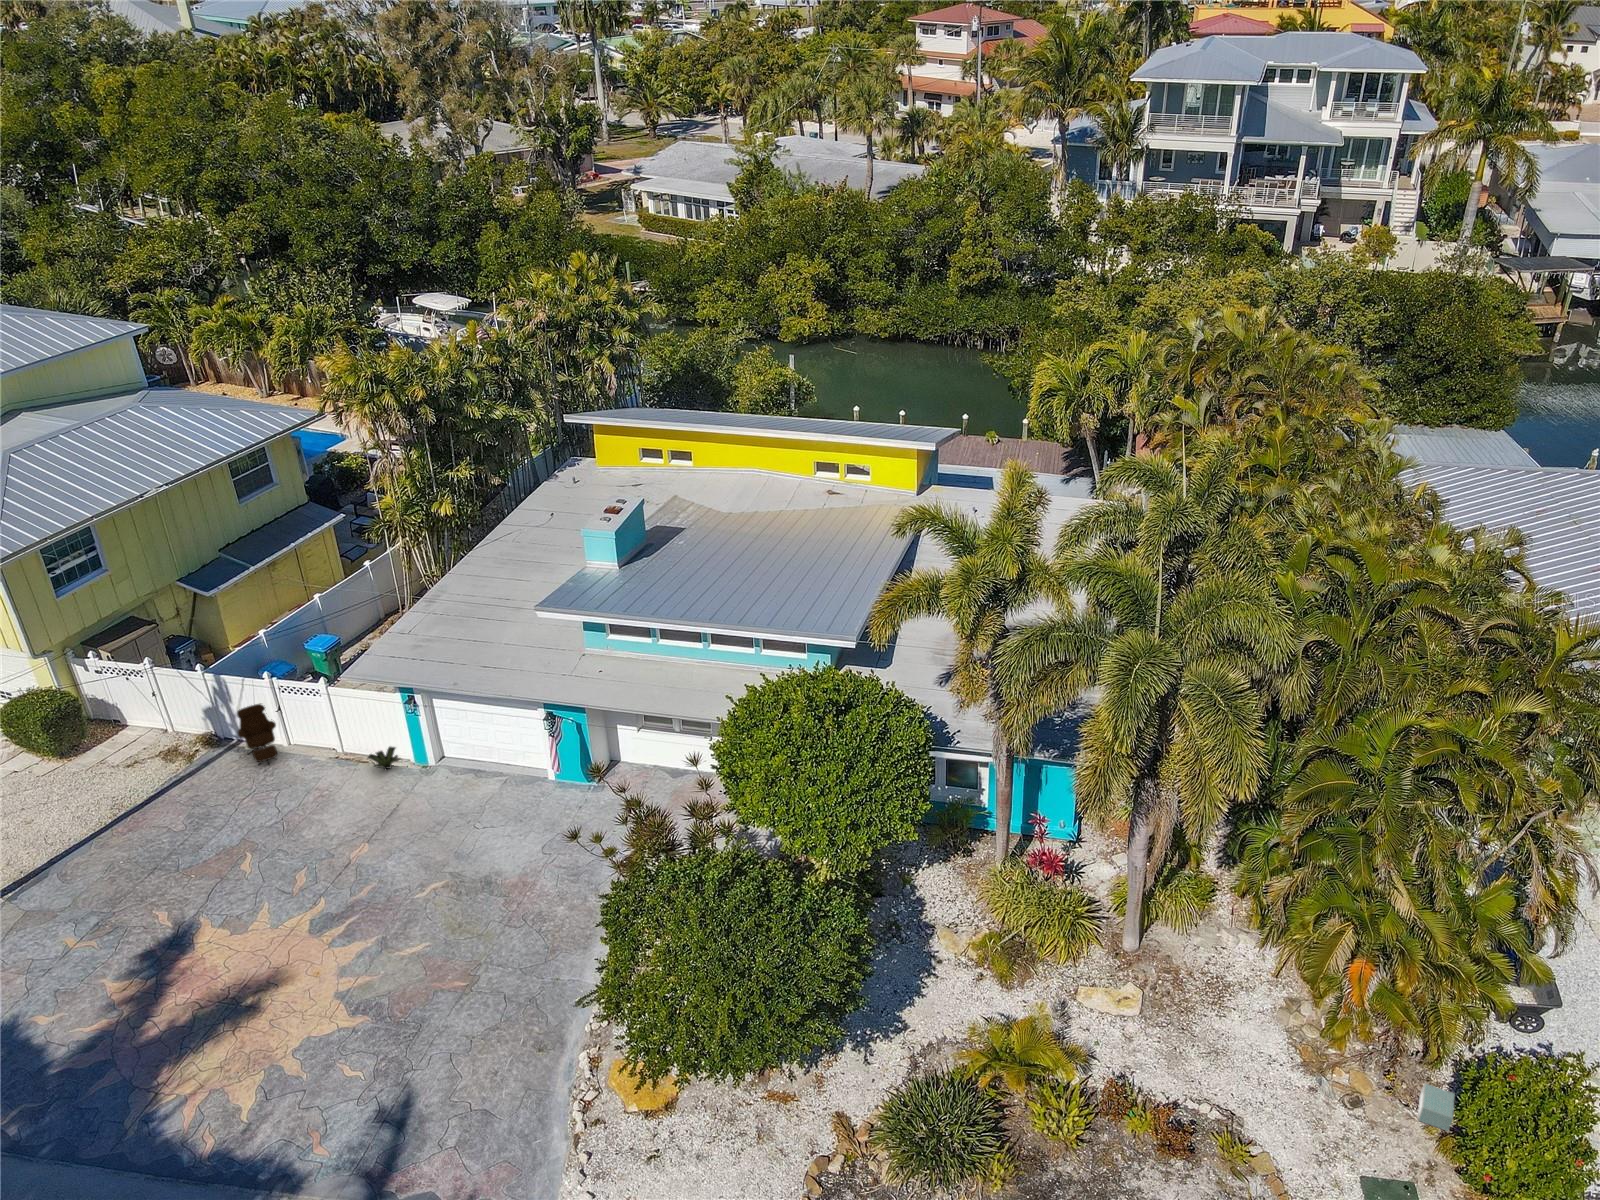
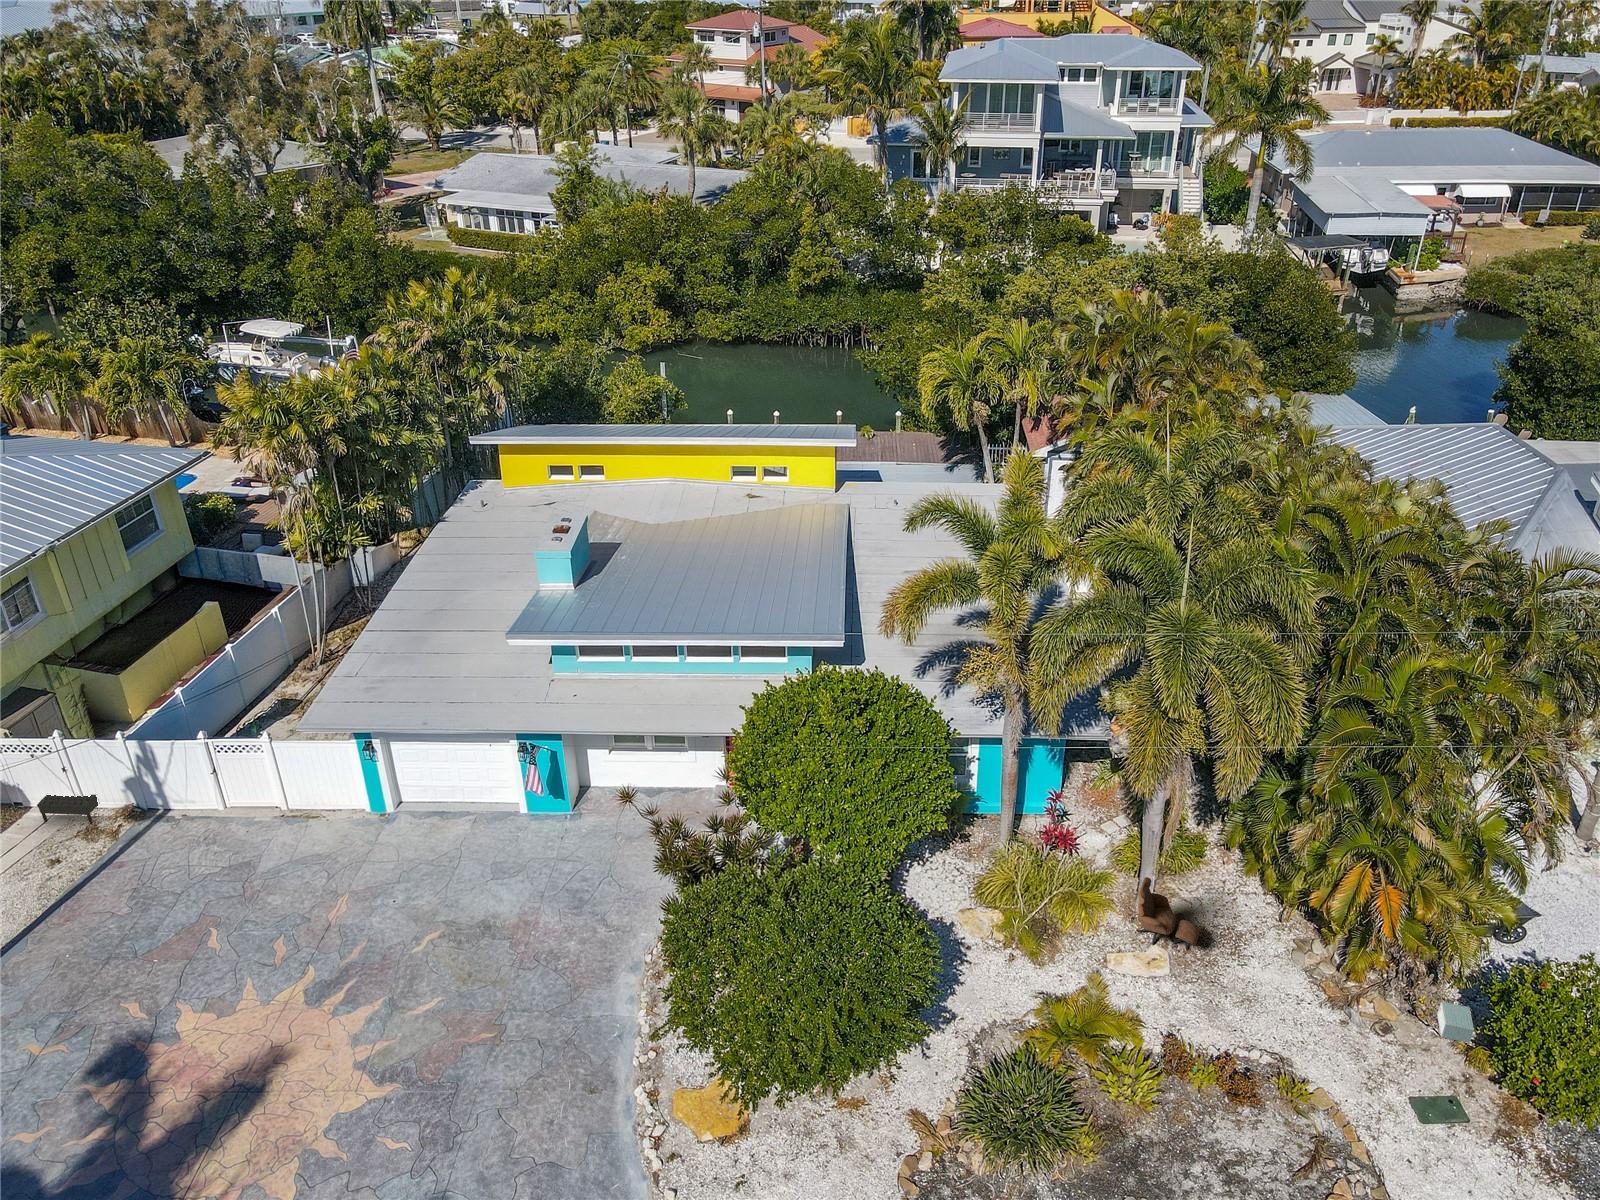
lounge chair: present [237,704,277,763] -> present [1138,877,1199,951]
bench: none [131,714,187,745] -> present [37,795,100,824]
potted plant: present [368,747,400,770] -> none [321,799,359,825]

